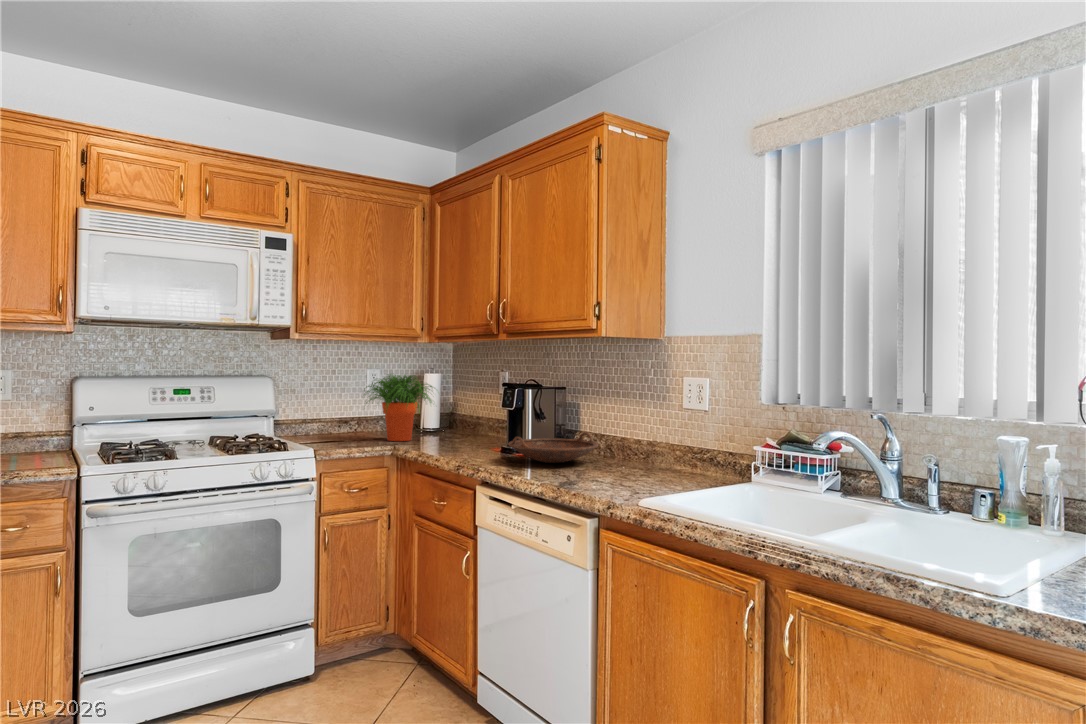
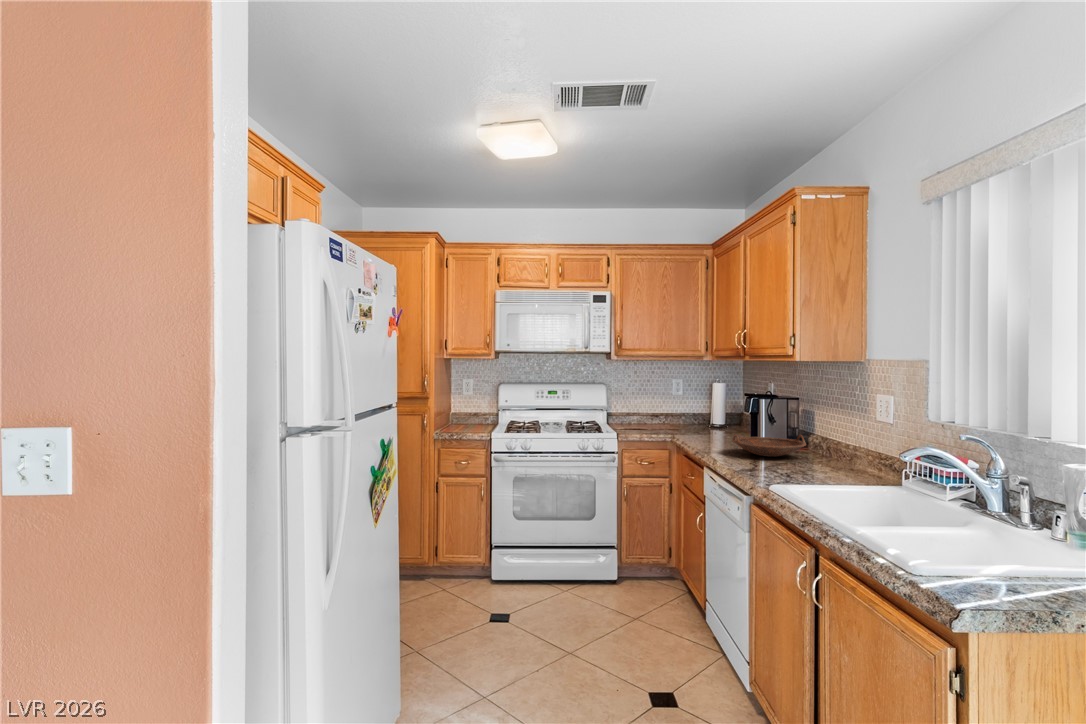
potted plant: present [365,374,432,441] -> none [655,383,713,432]

